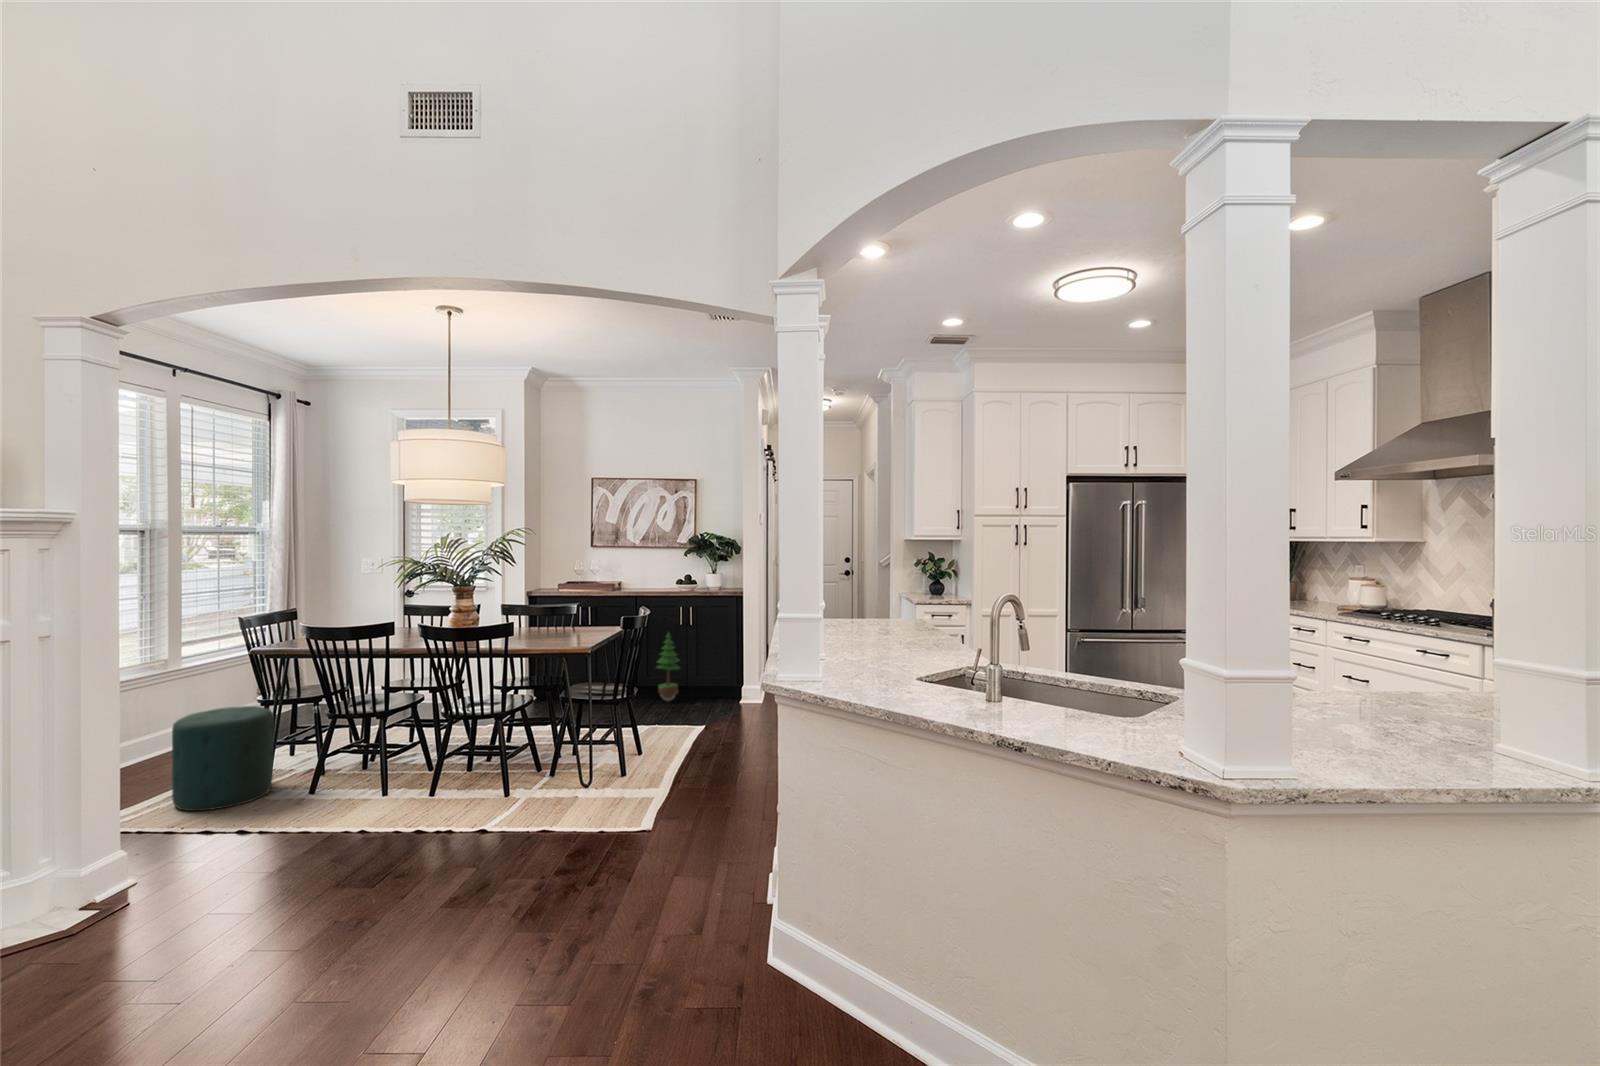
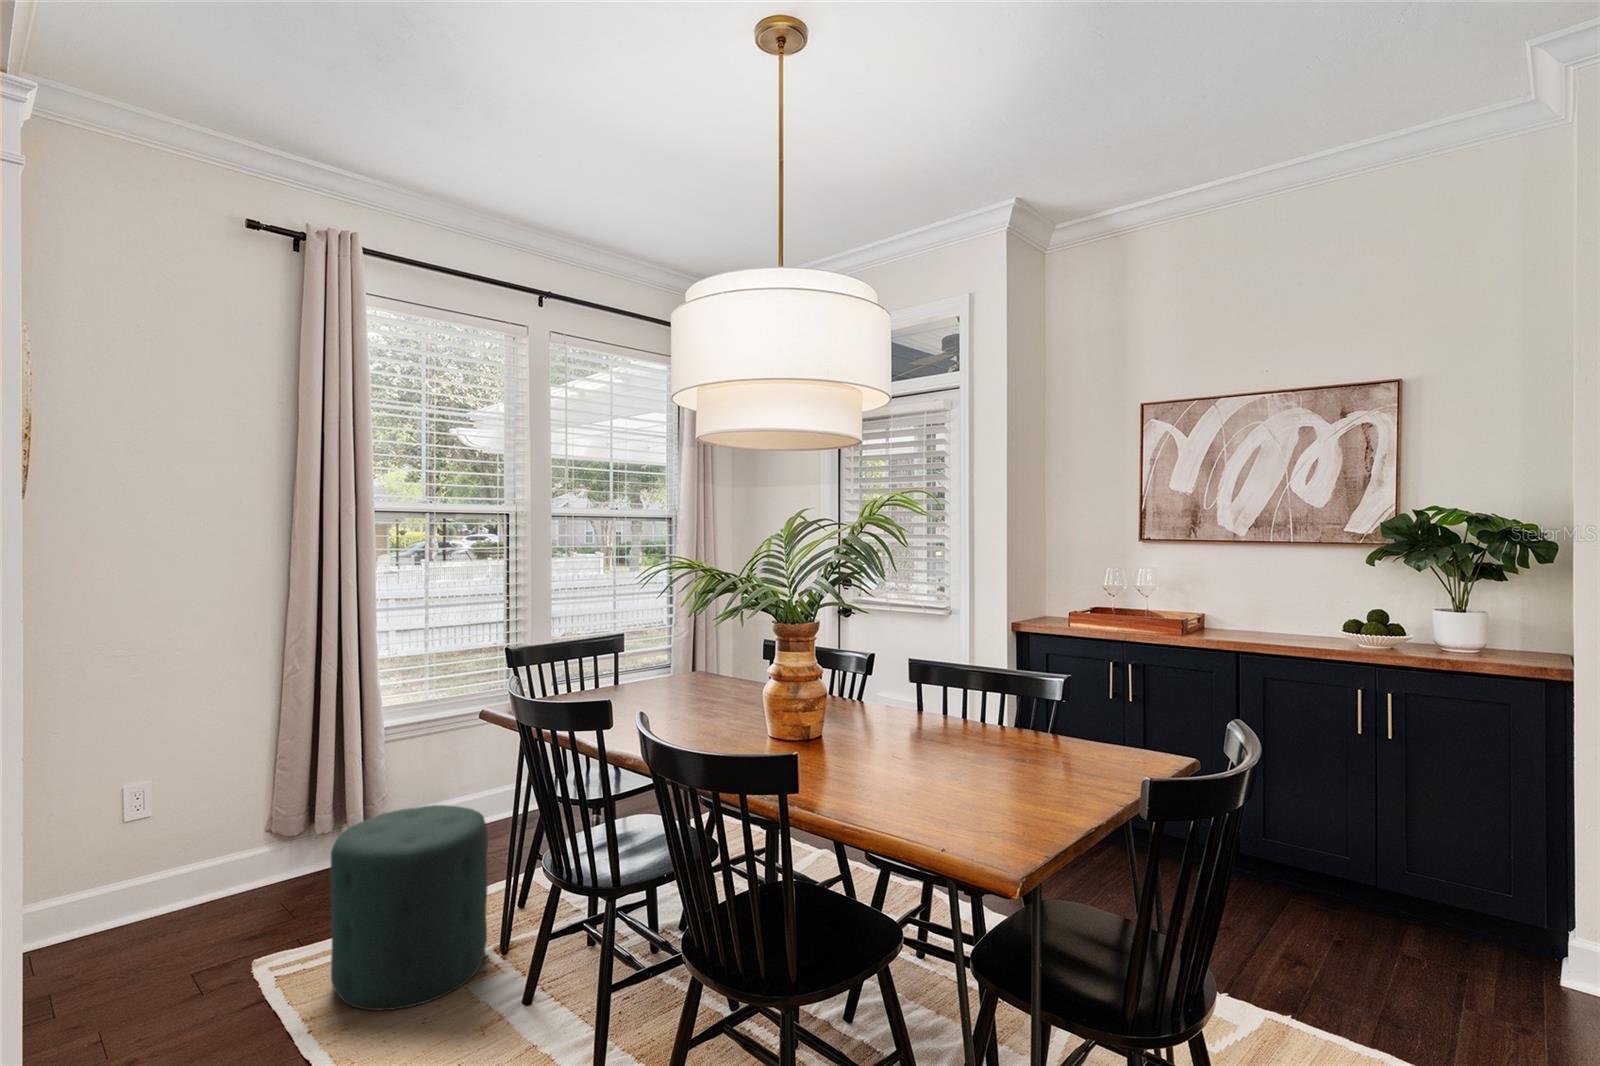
potted tree: present [657,633,680,702] -> none [1284,749,1361,926]

